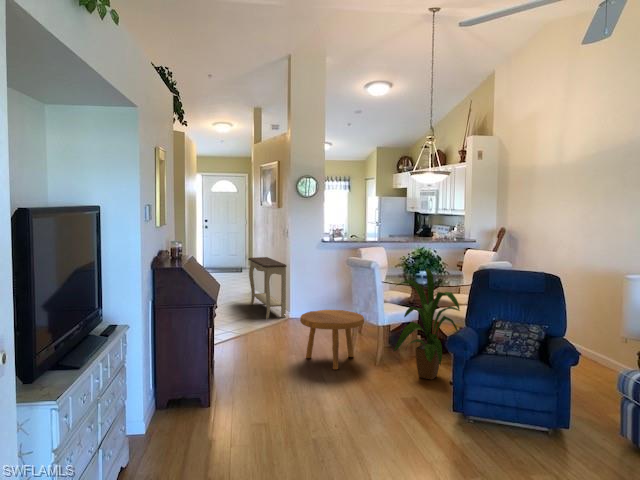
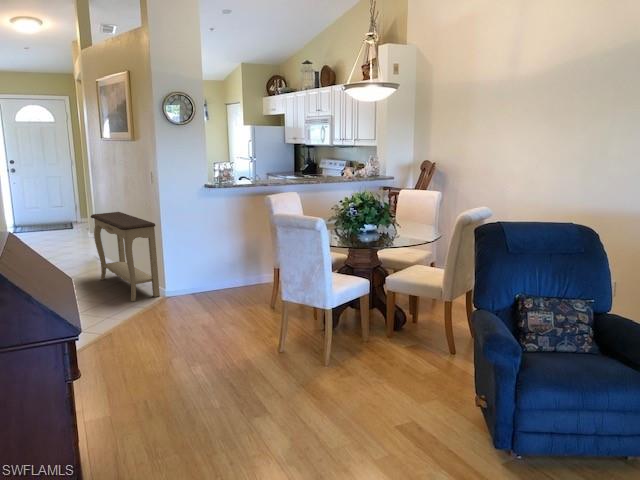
house plant: present [394,268,460,380] -> none [355,224,470,384]
footstool: present [300,310,364,370] -> none [210,291,308,389]

